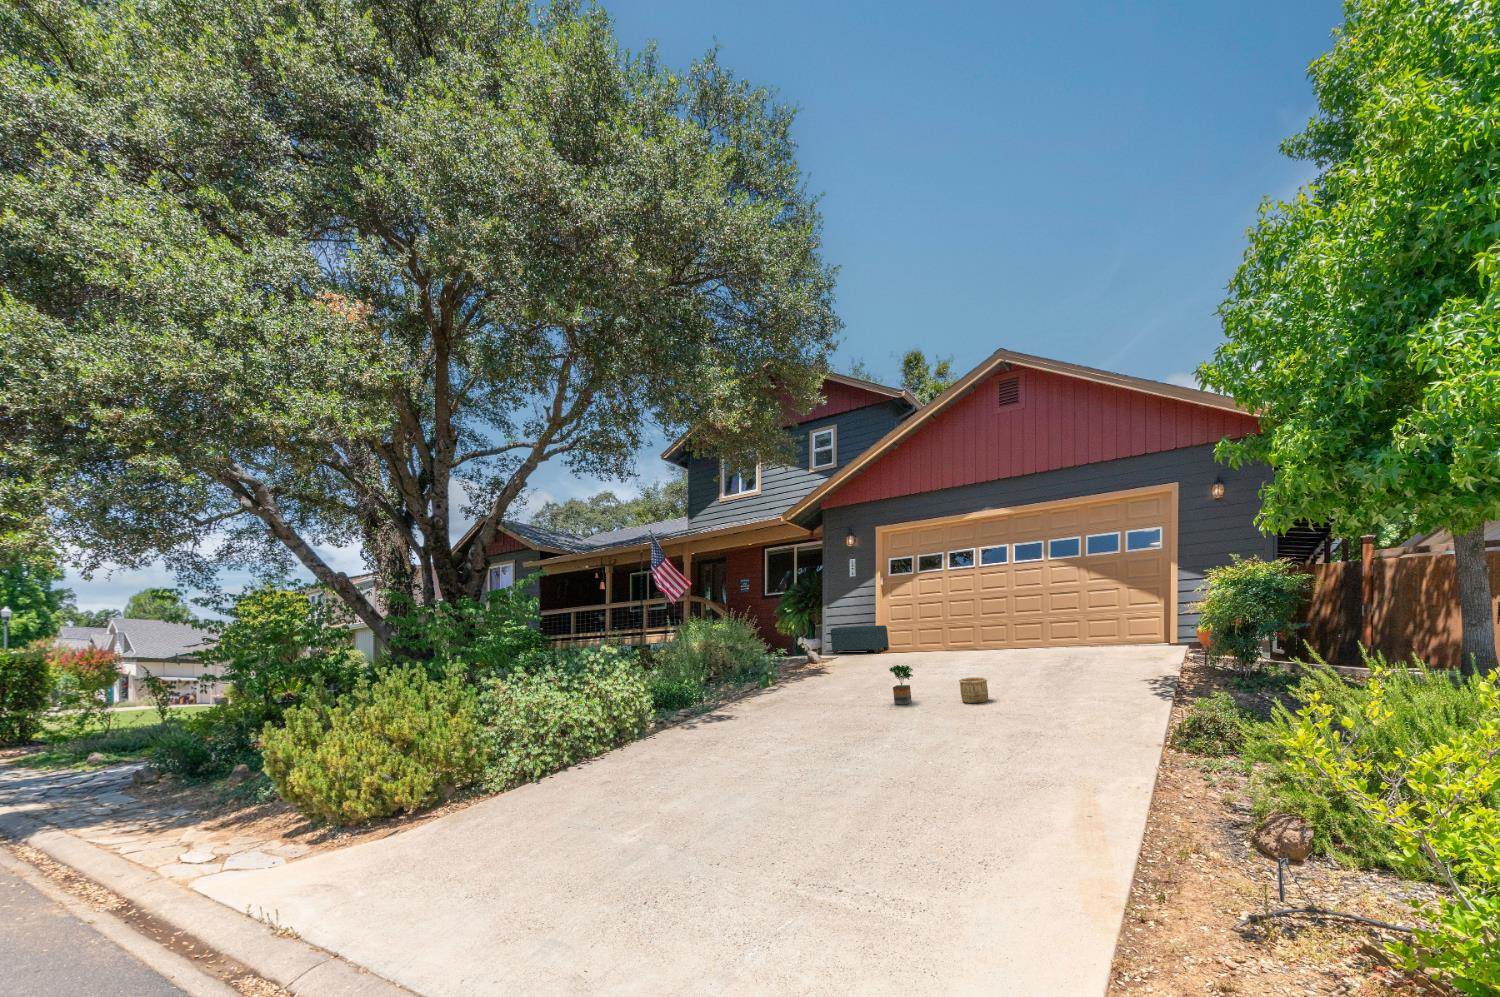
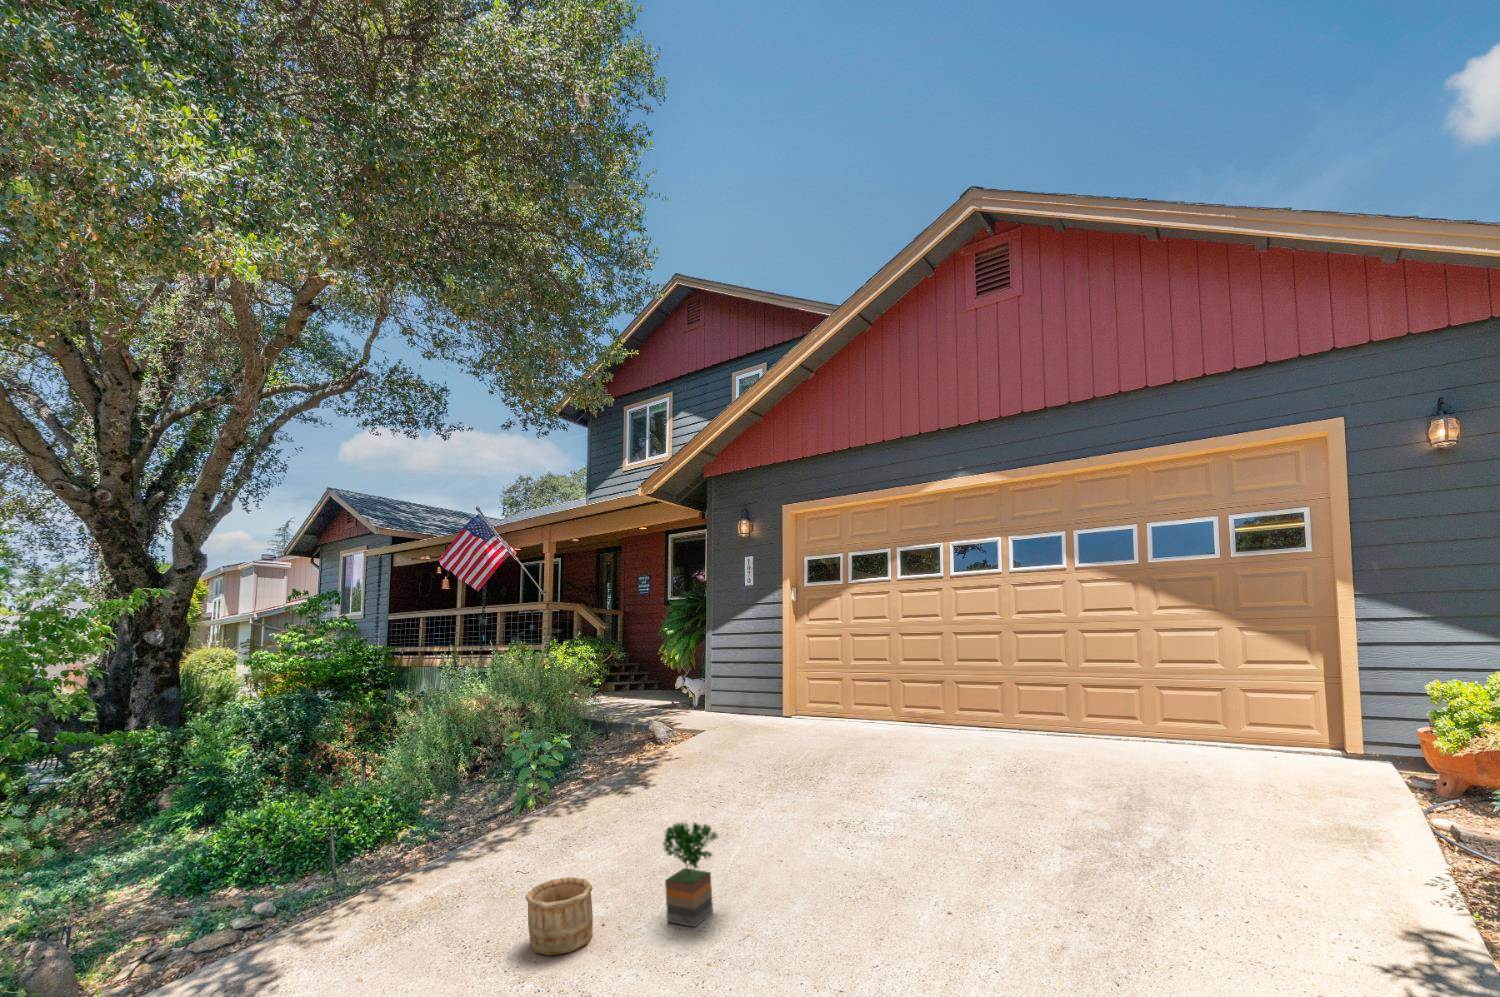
bench: present [831,625,889,654] -> none [705,669,798,721]
wooden bucket: present [959,677,988,703] -> present [525,877,593,956]

